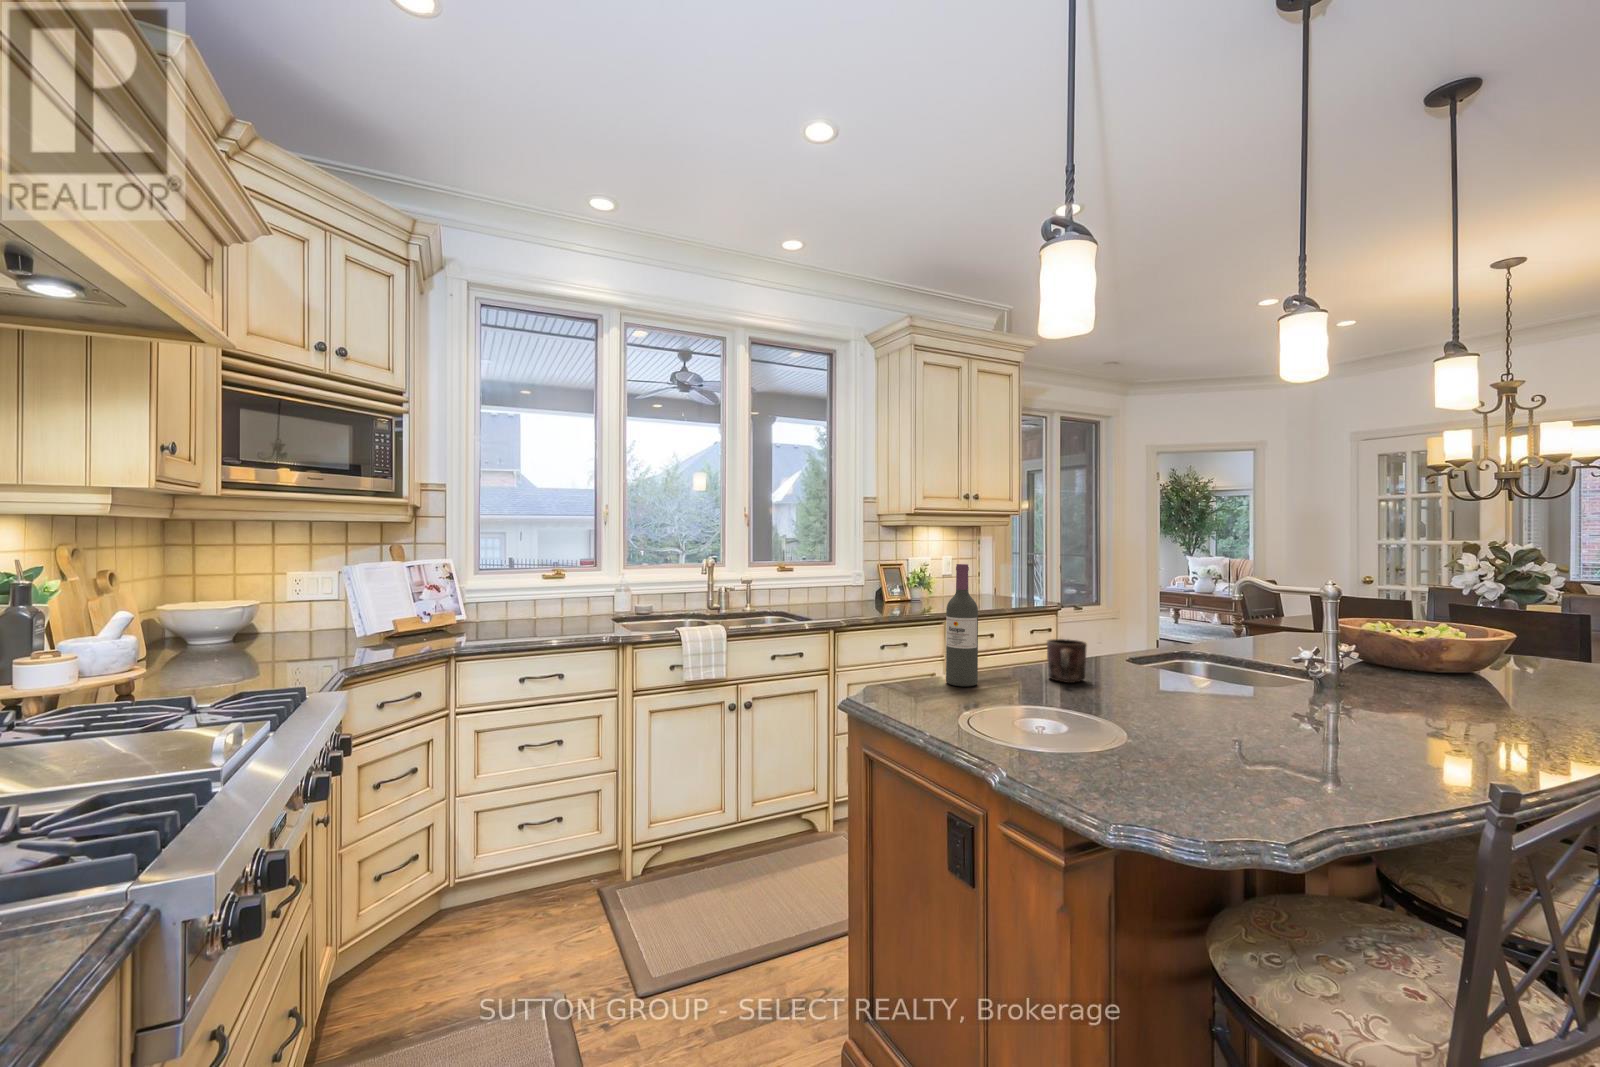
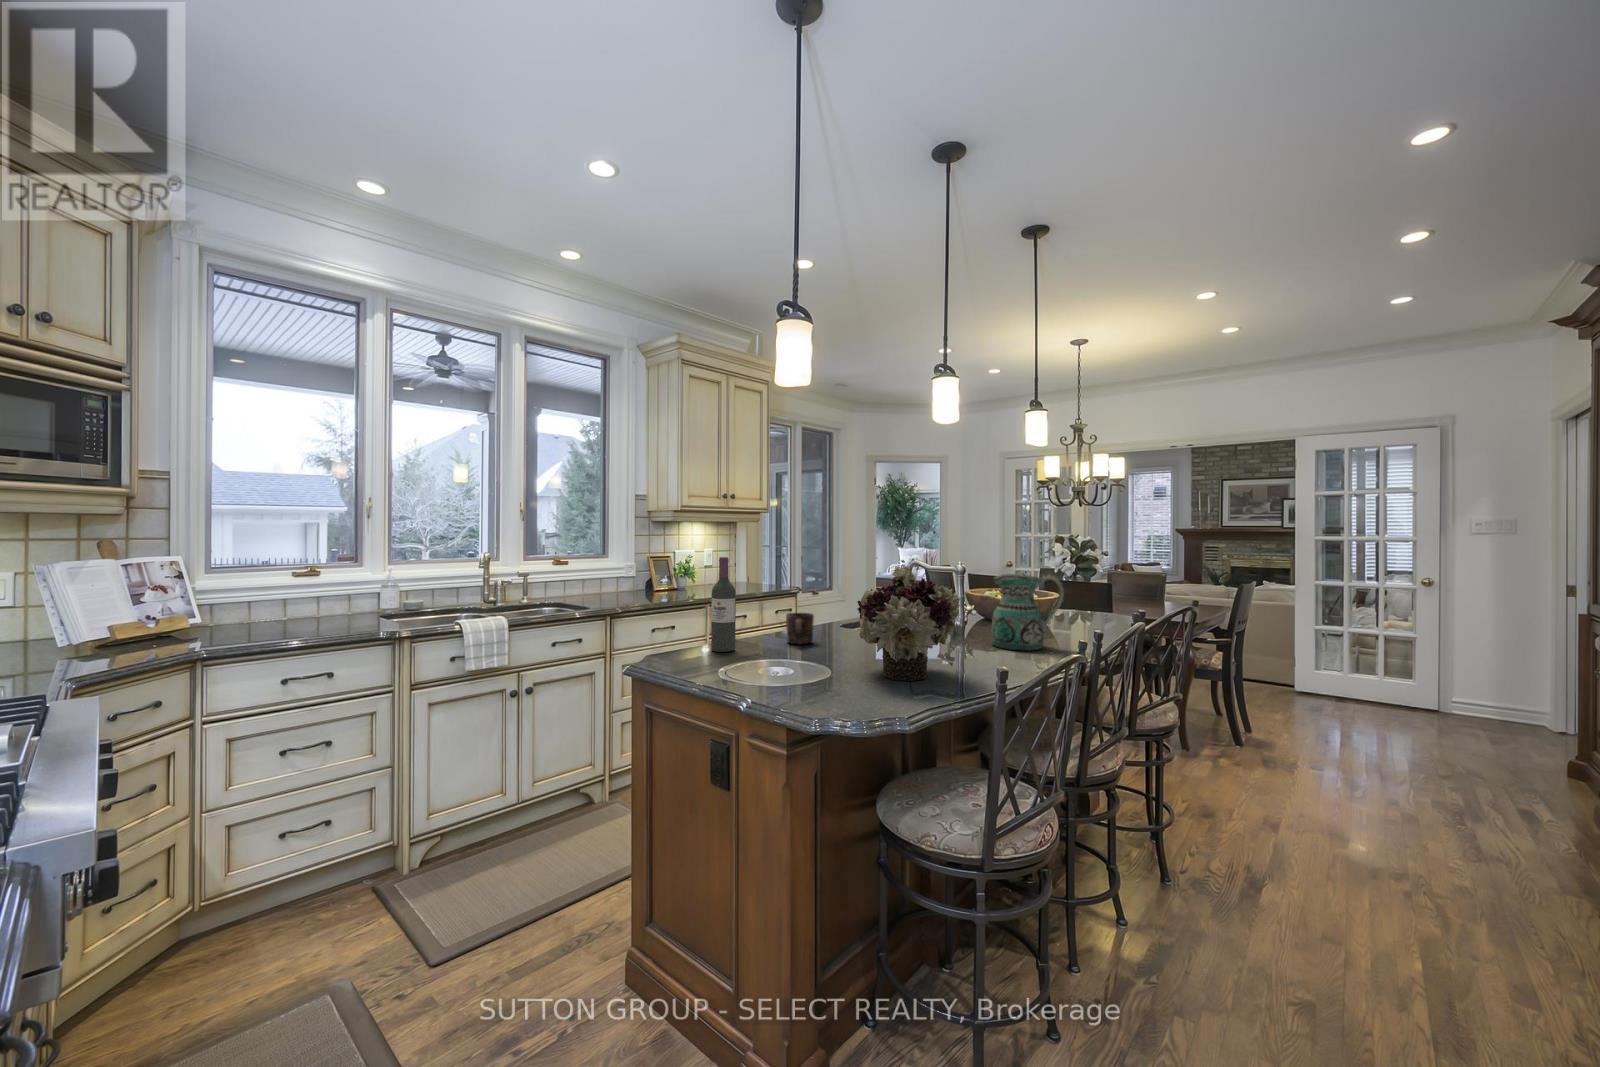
flower arrangement: none [1159,578,1354,761] -> present [857,564,960,681]
ceramic pitcher: none [1385,597,1537,722] -> present [992,574,1064,650]

